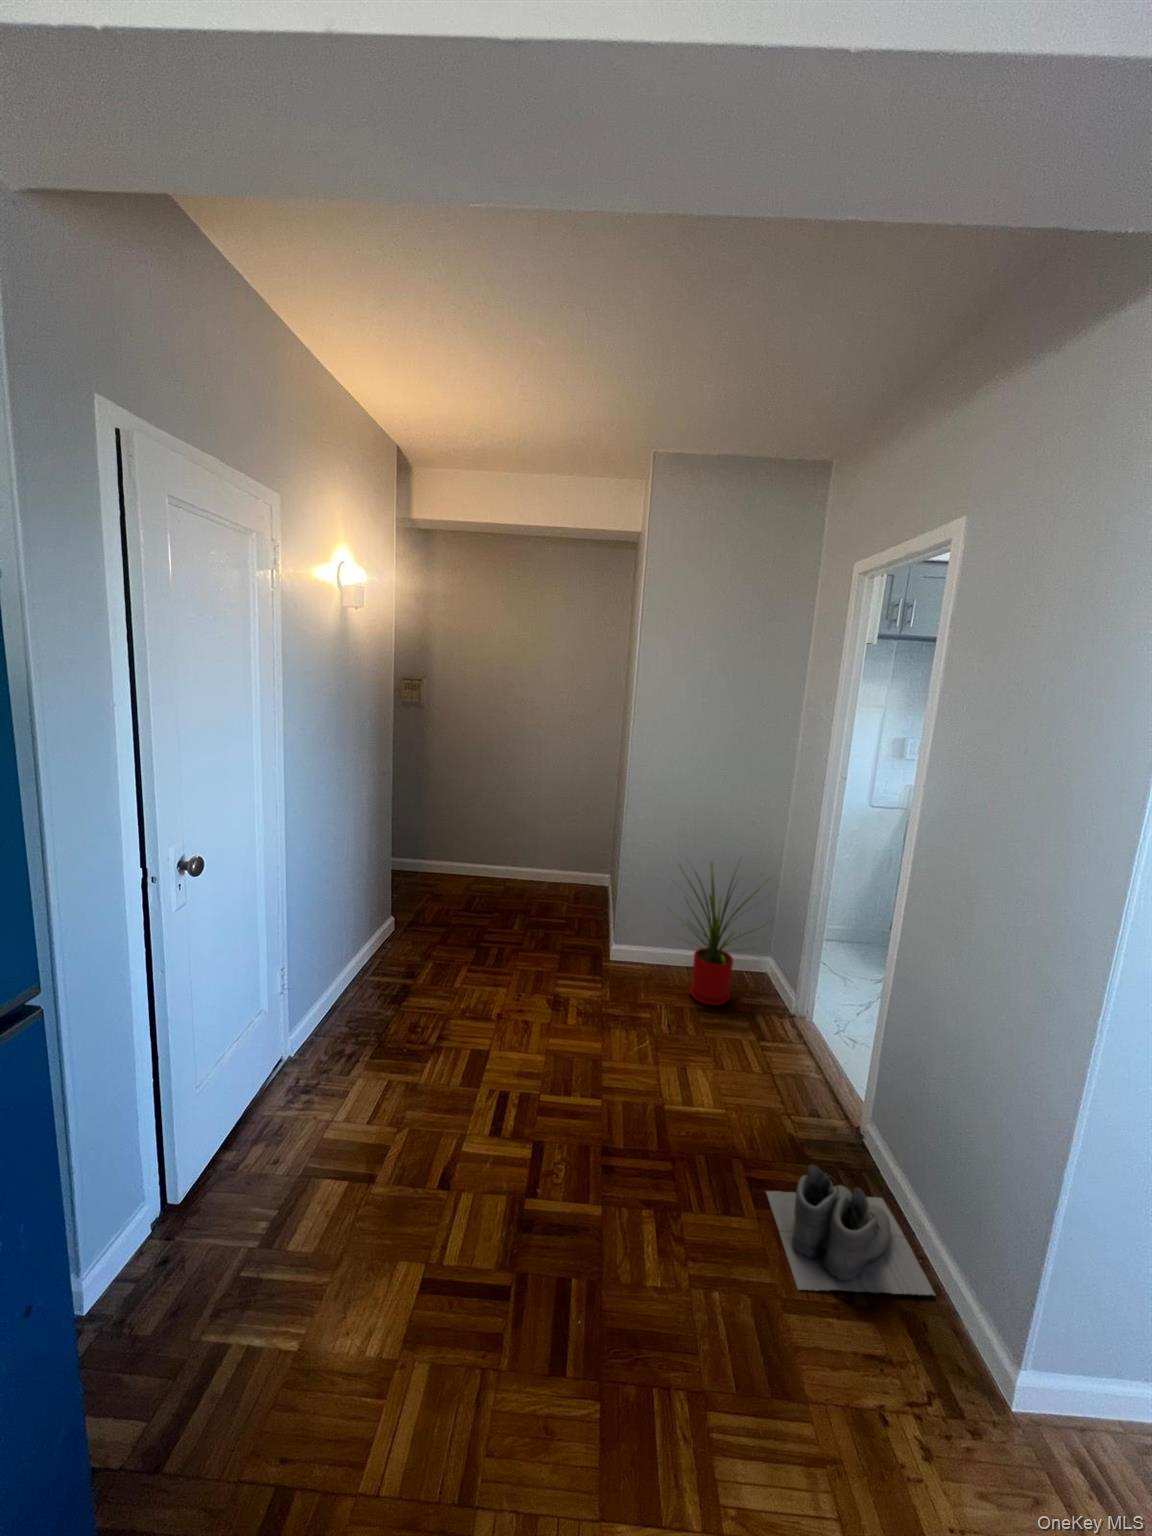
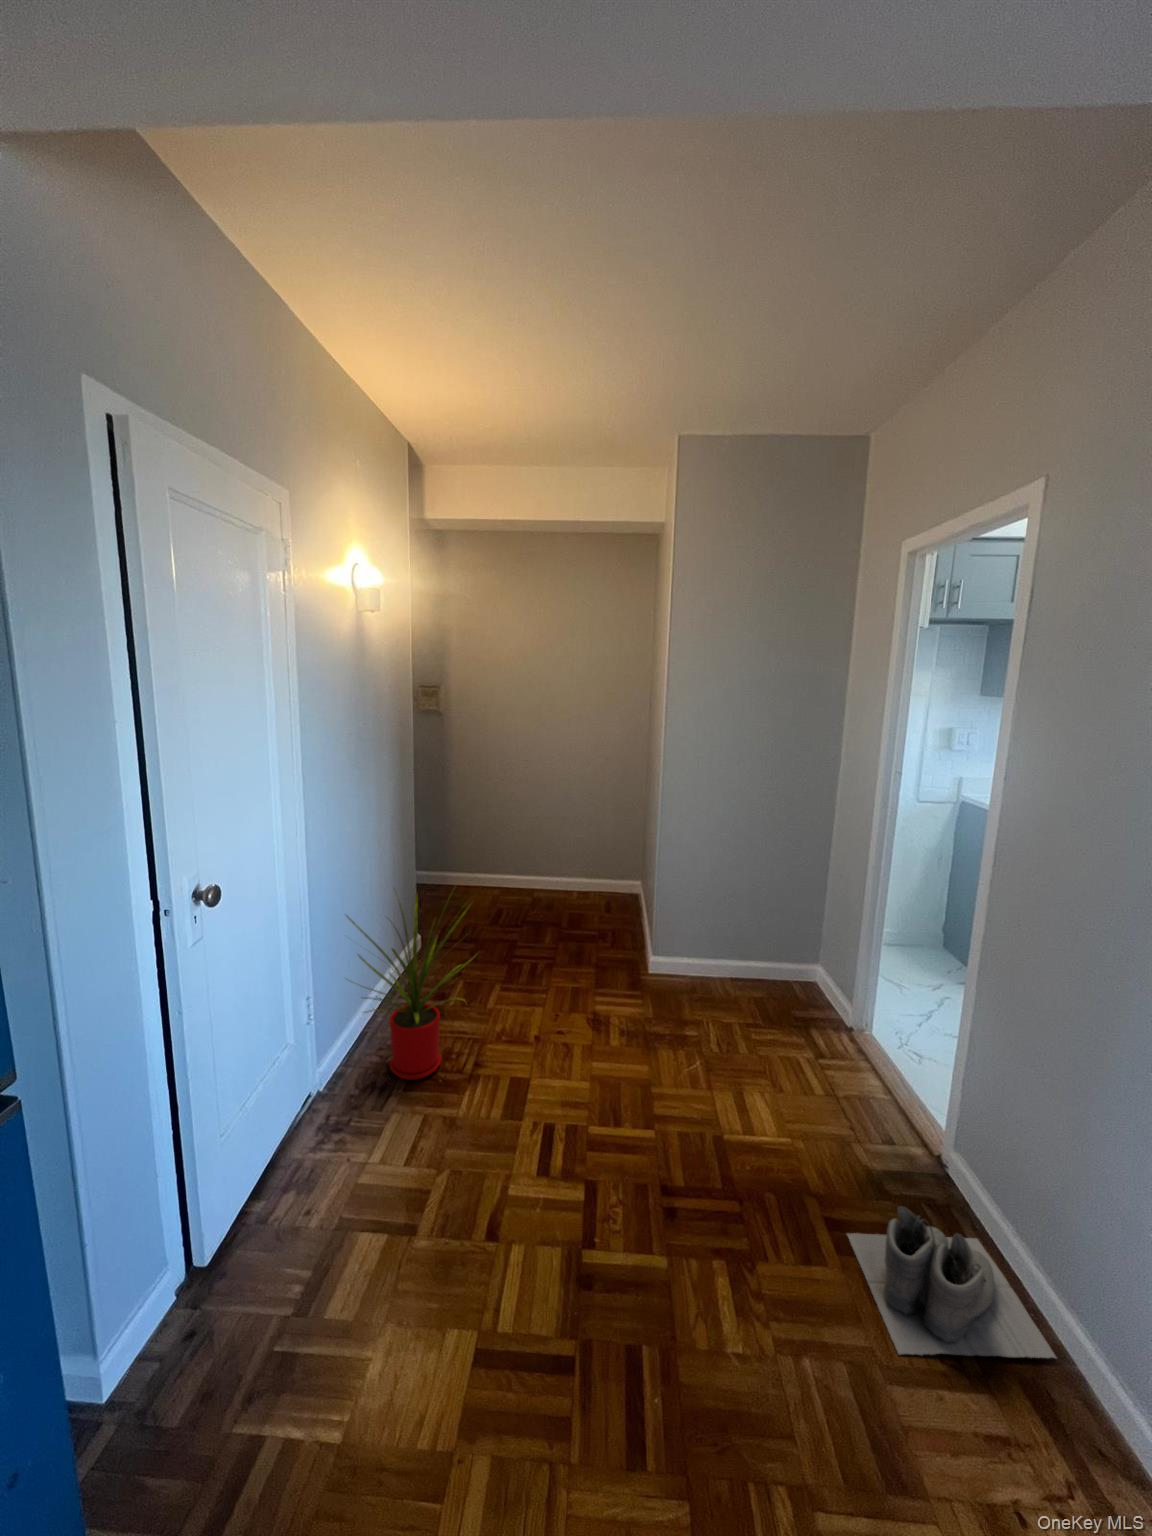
house plant: present [678,863,767,1005] -> present [347,893,477,1080]

